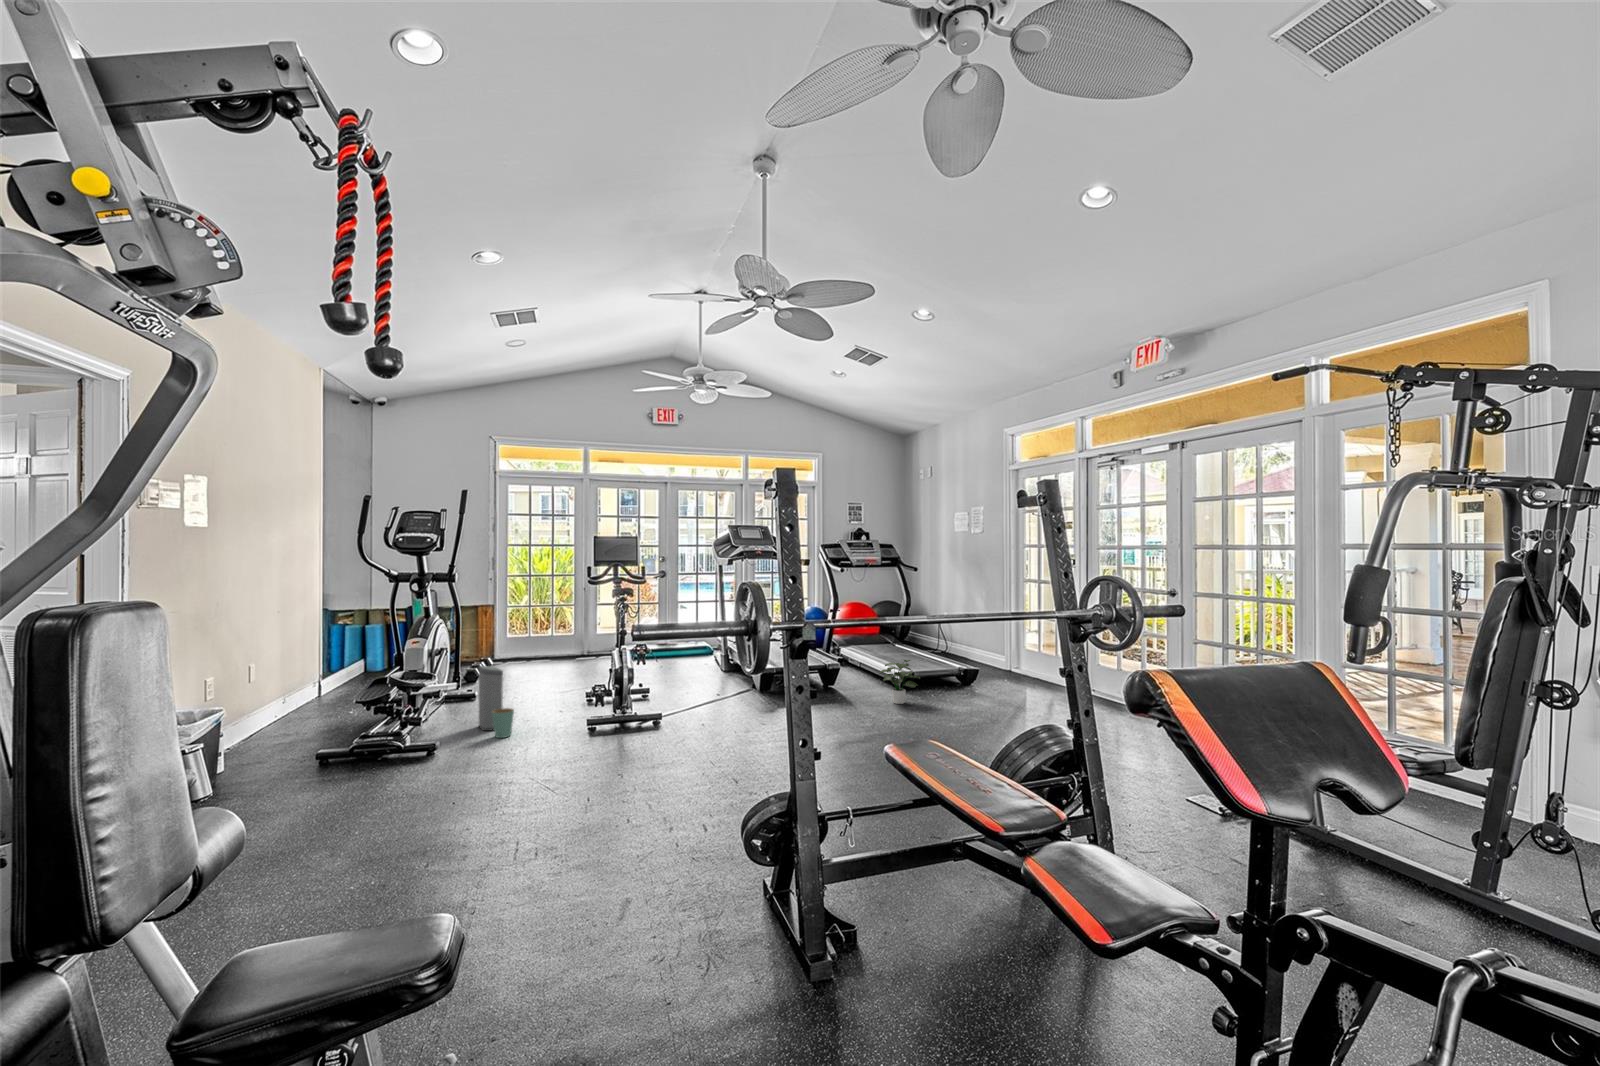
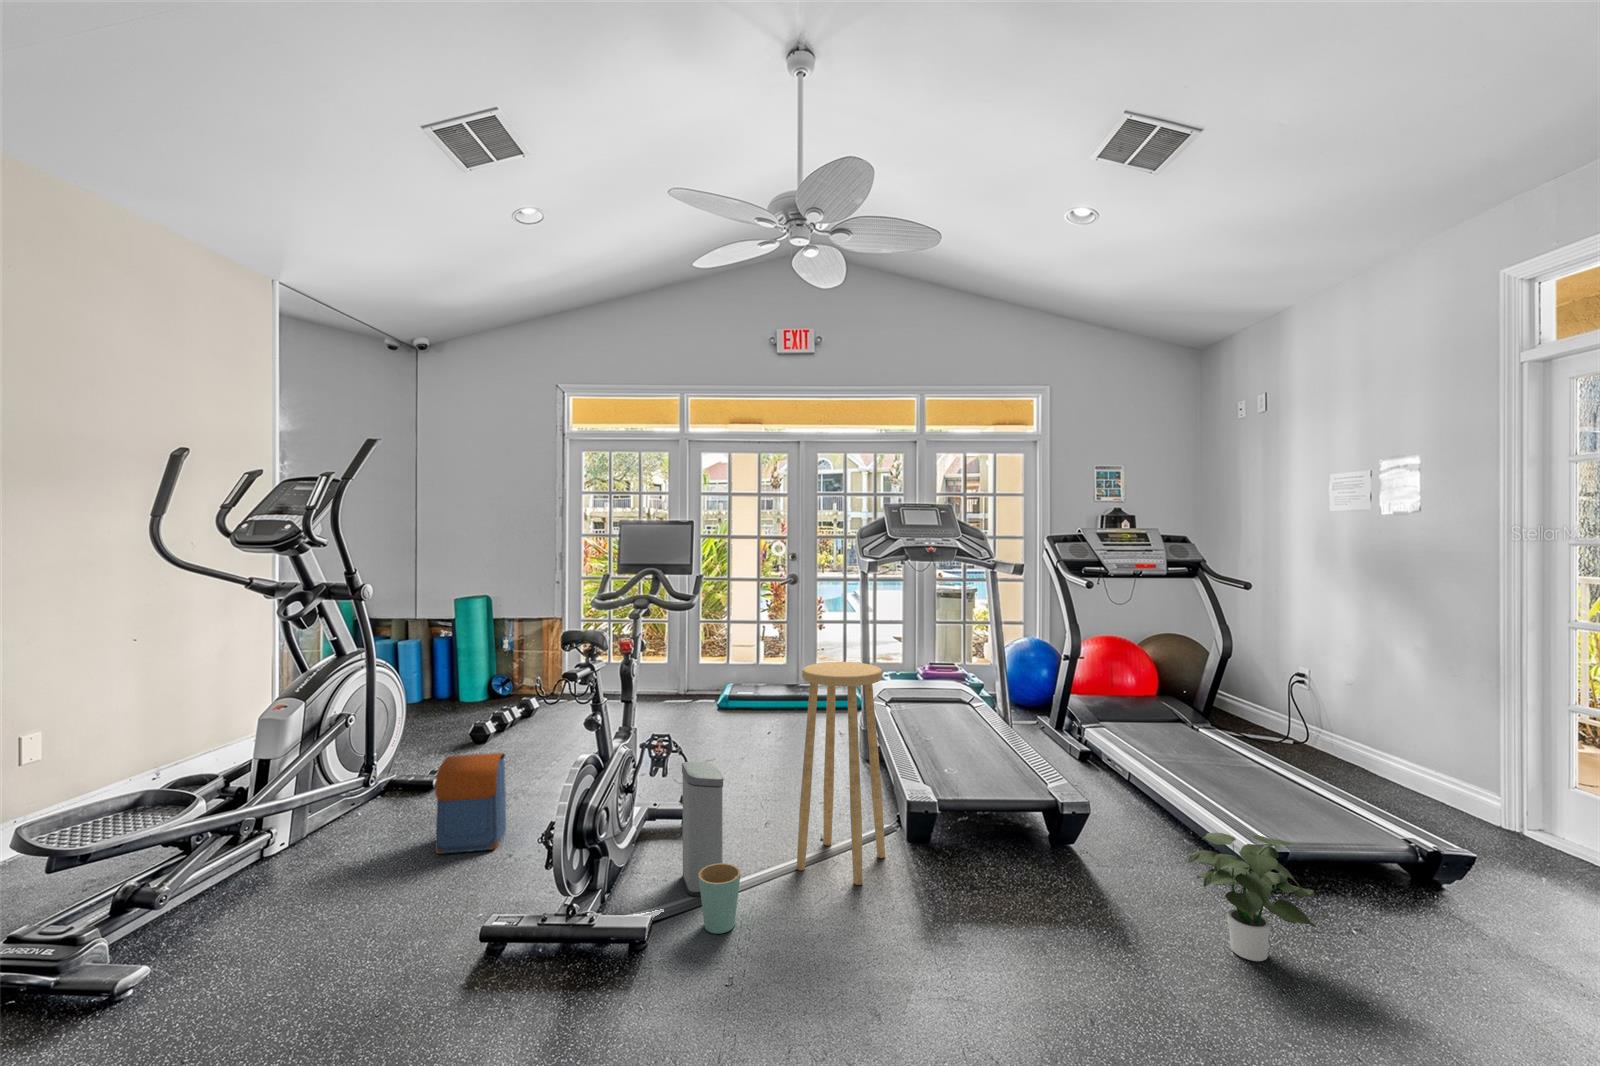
stool: none [717,607,755,703] -> present [797,662,885,885]
backpack: none [525,662,559,713] -> present [435,753,506,854]
trash can: present [478,666,514,738] -> present [682,762,741,934]

